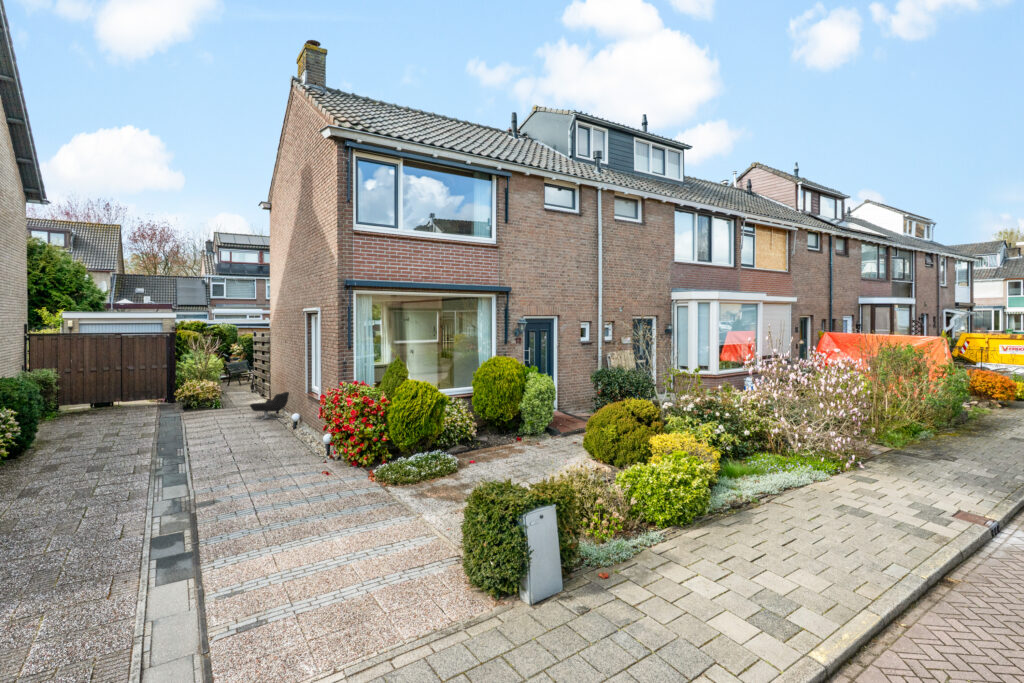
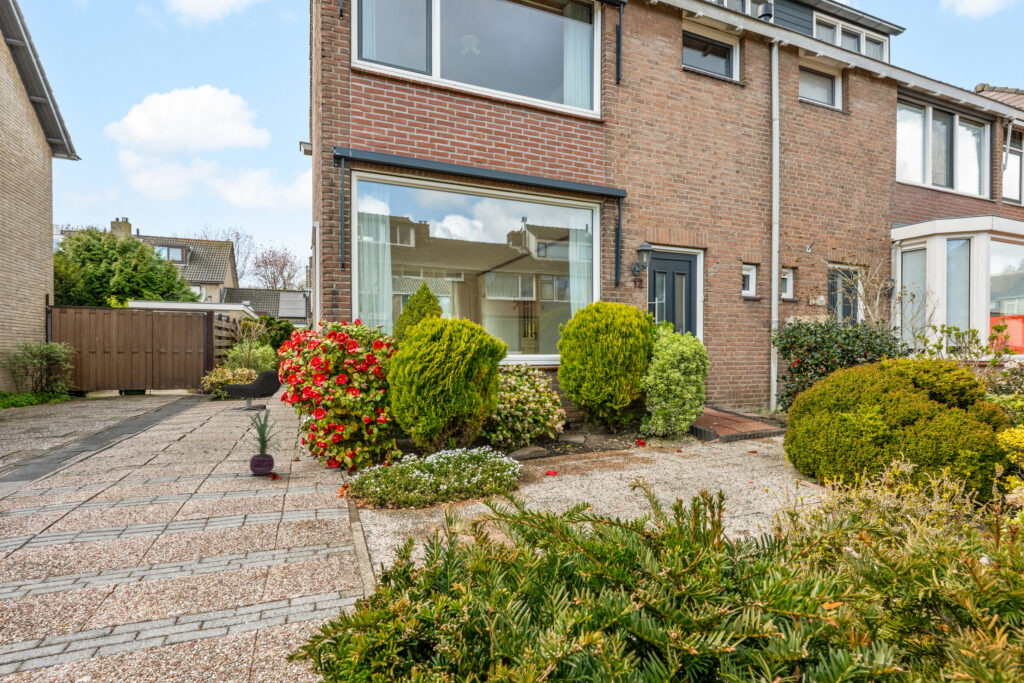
decorative plant: none [300,436,339,472] -> present [246,410,281,475]

